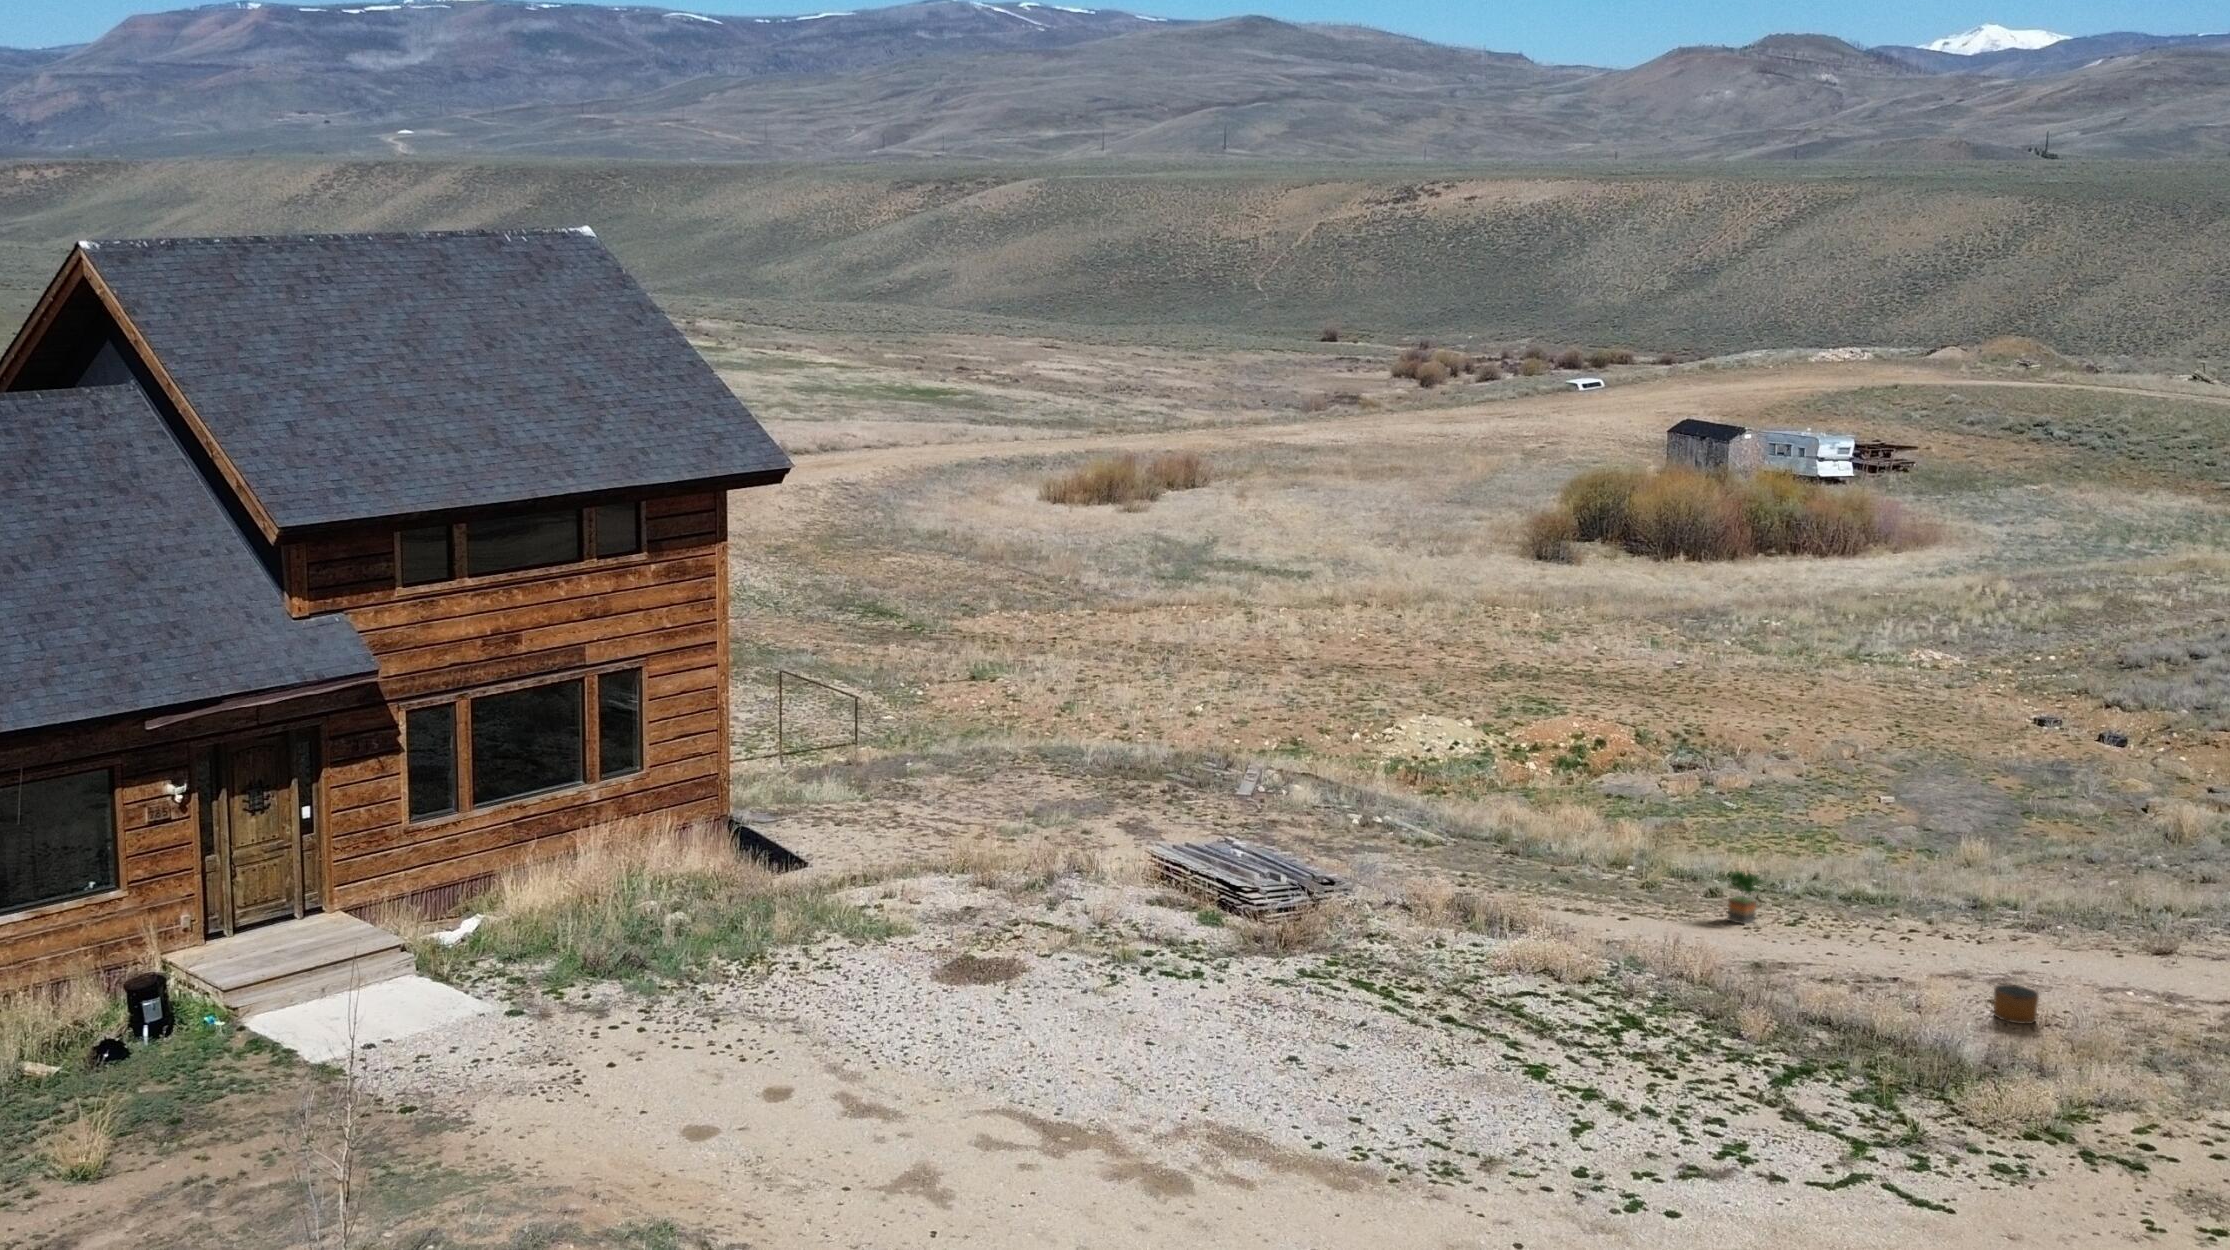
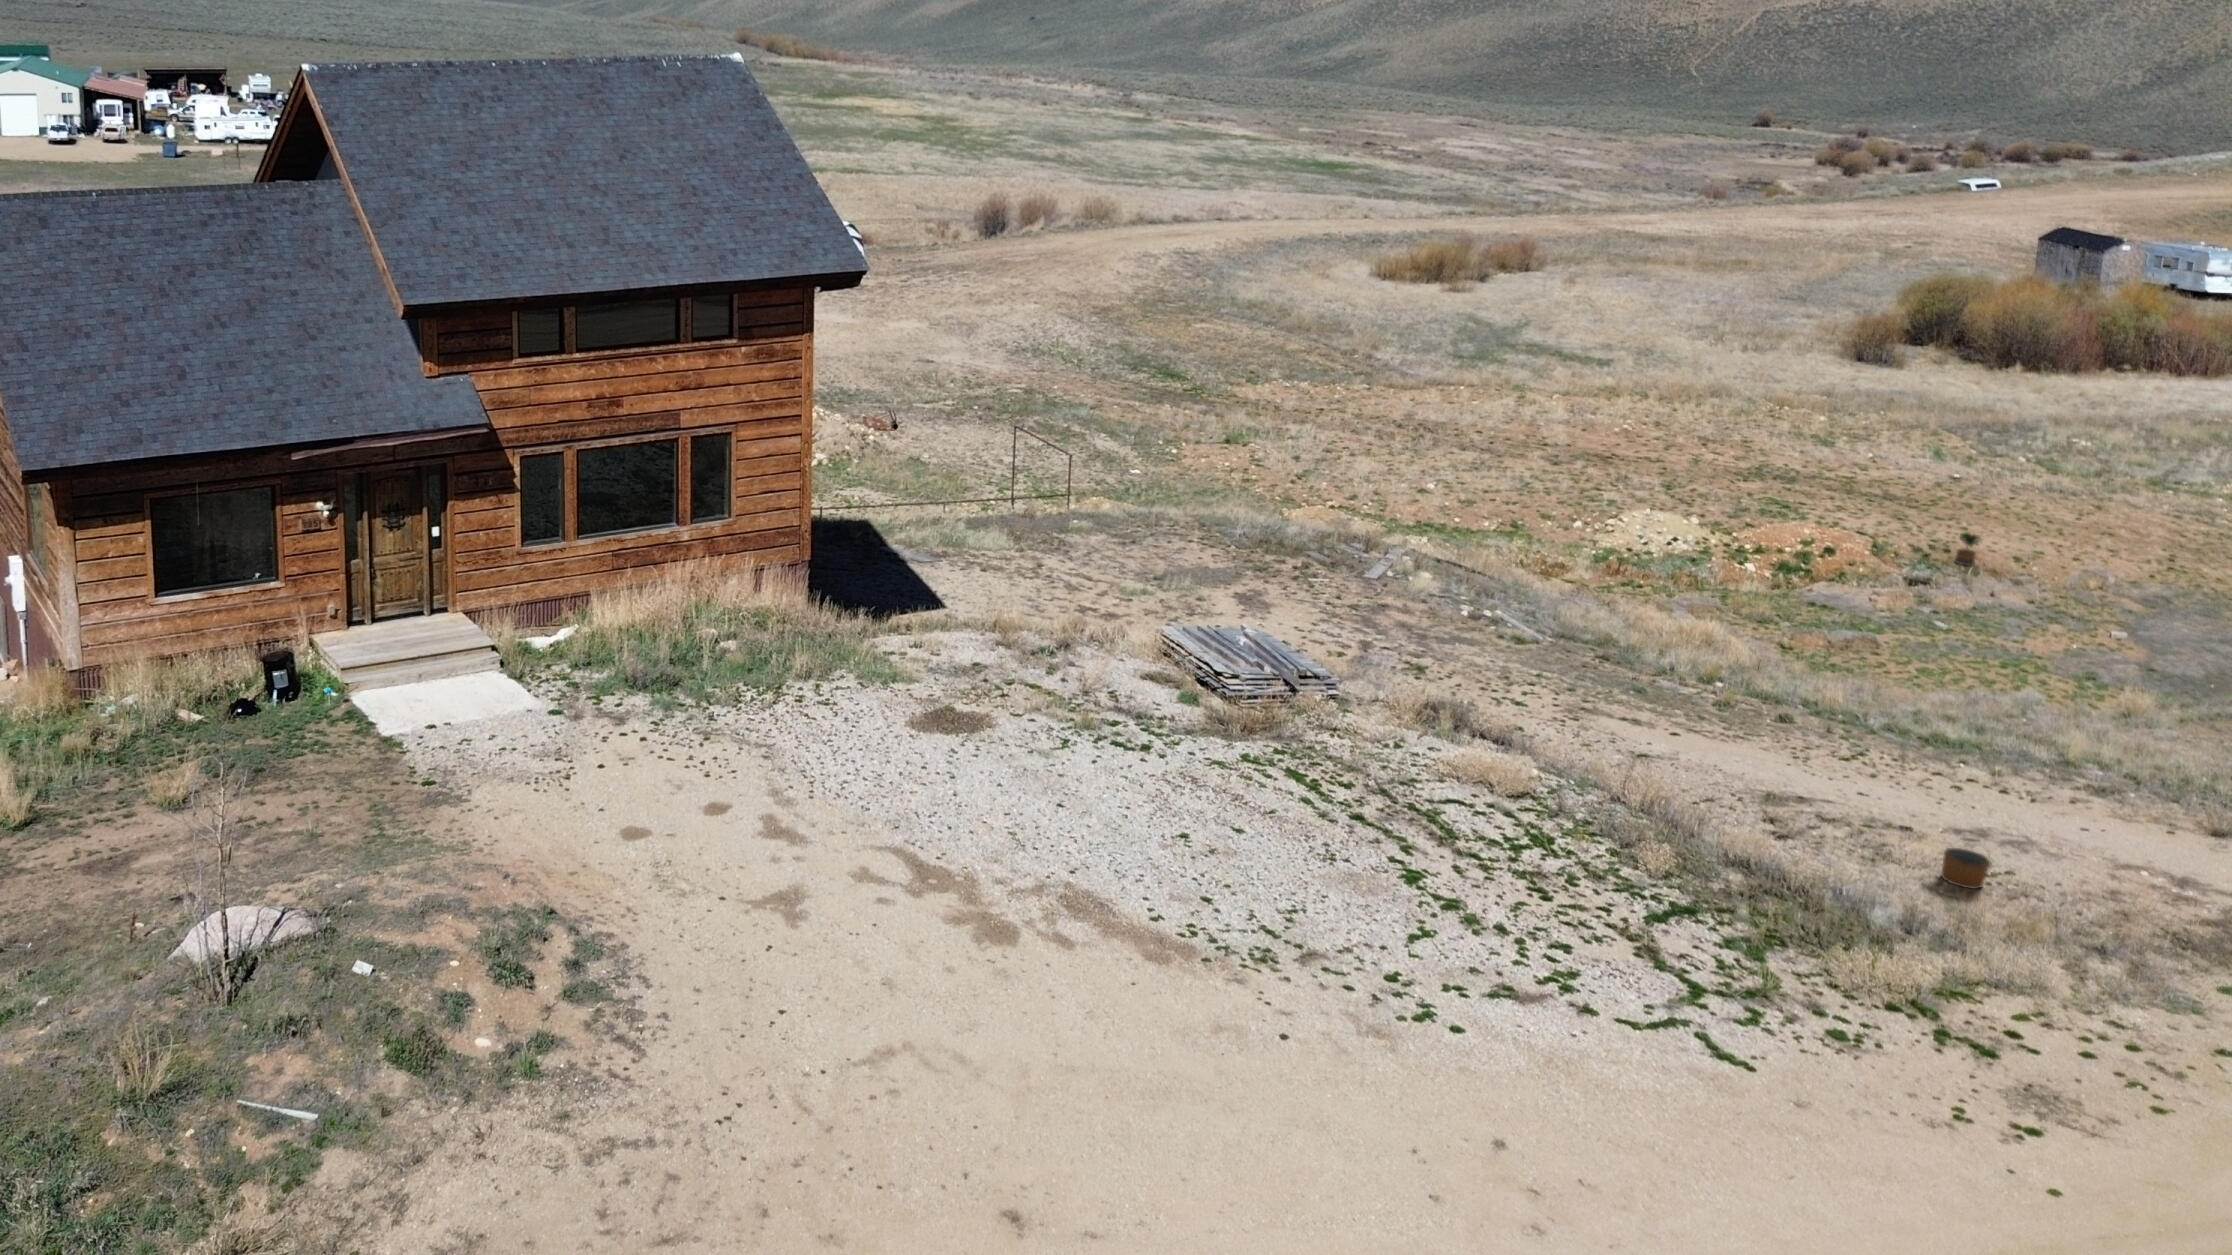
potted tree: present [1728,871,1763,924] -> present [1955,532,1980,566]

